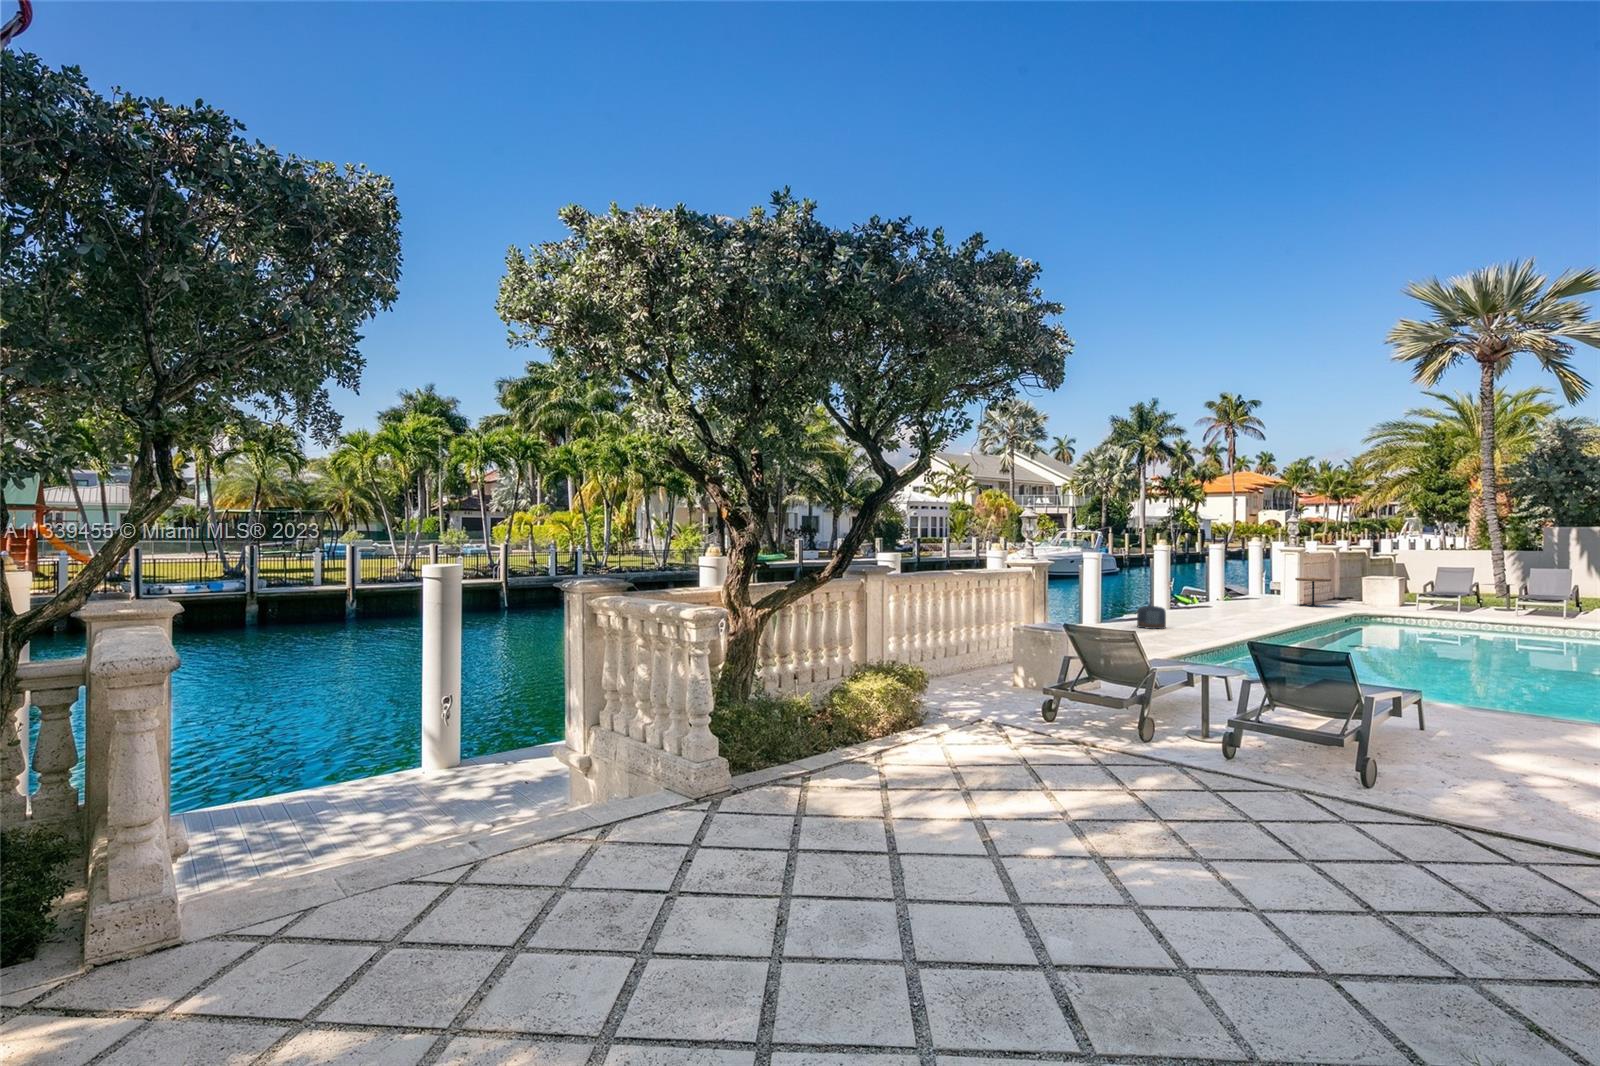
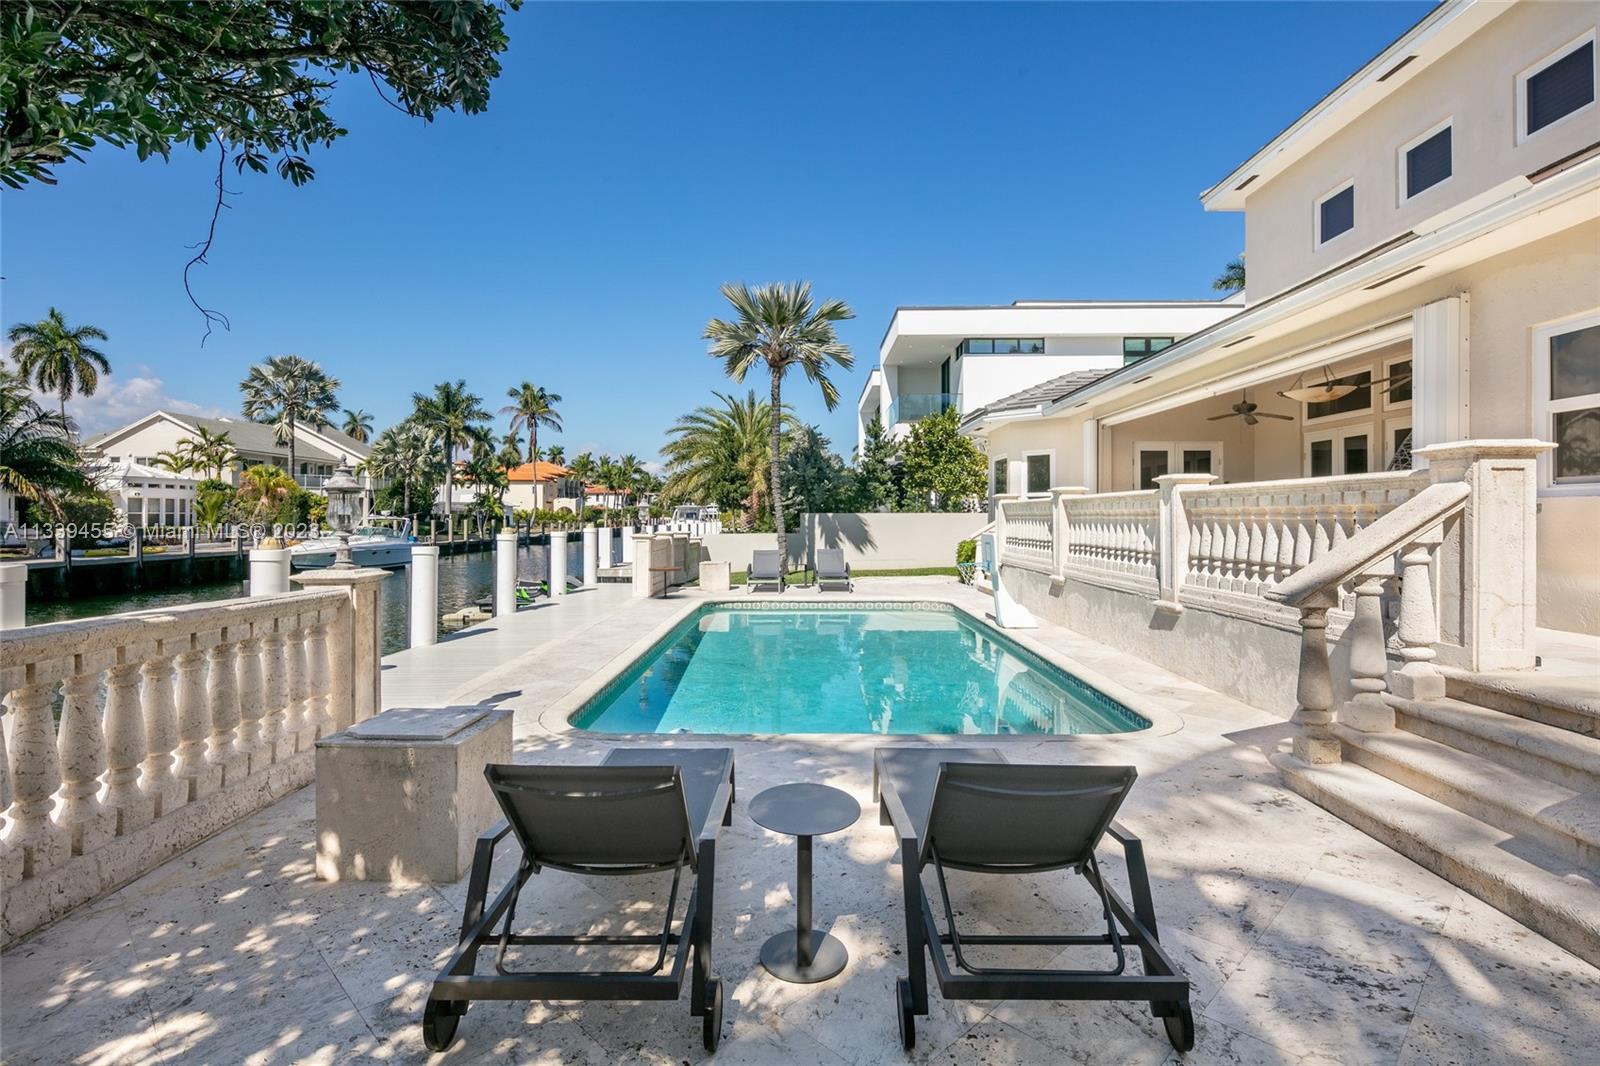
pouf: present [1137,606,1166,629] -> none [492,635,537,675]

